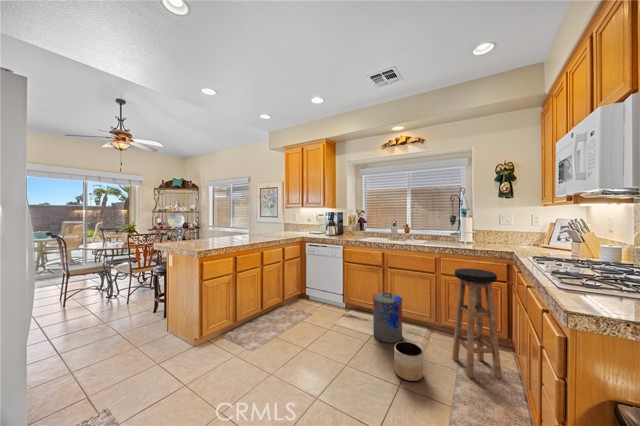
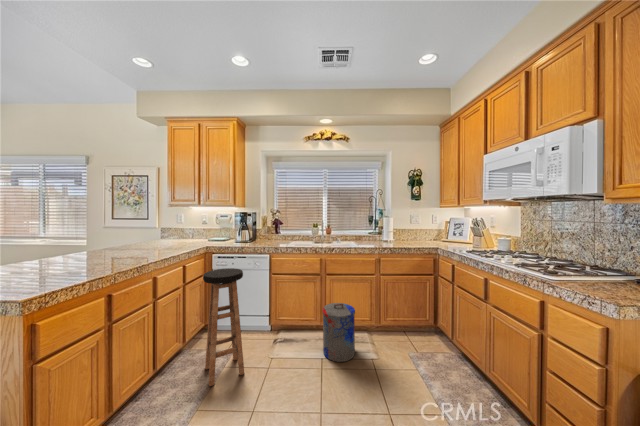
bar stool: present [452,268,502,378] -> present [203,268,244,386]
planter: present [394,342,423,381] -> none [375,357,407,404]

